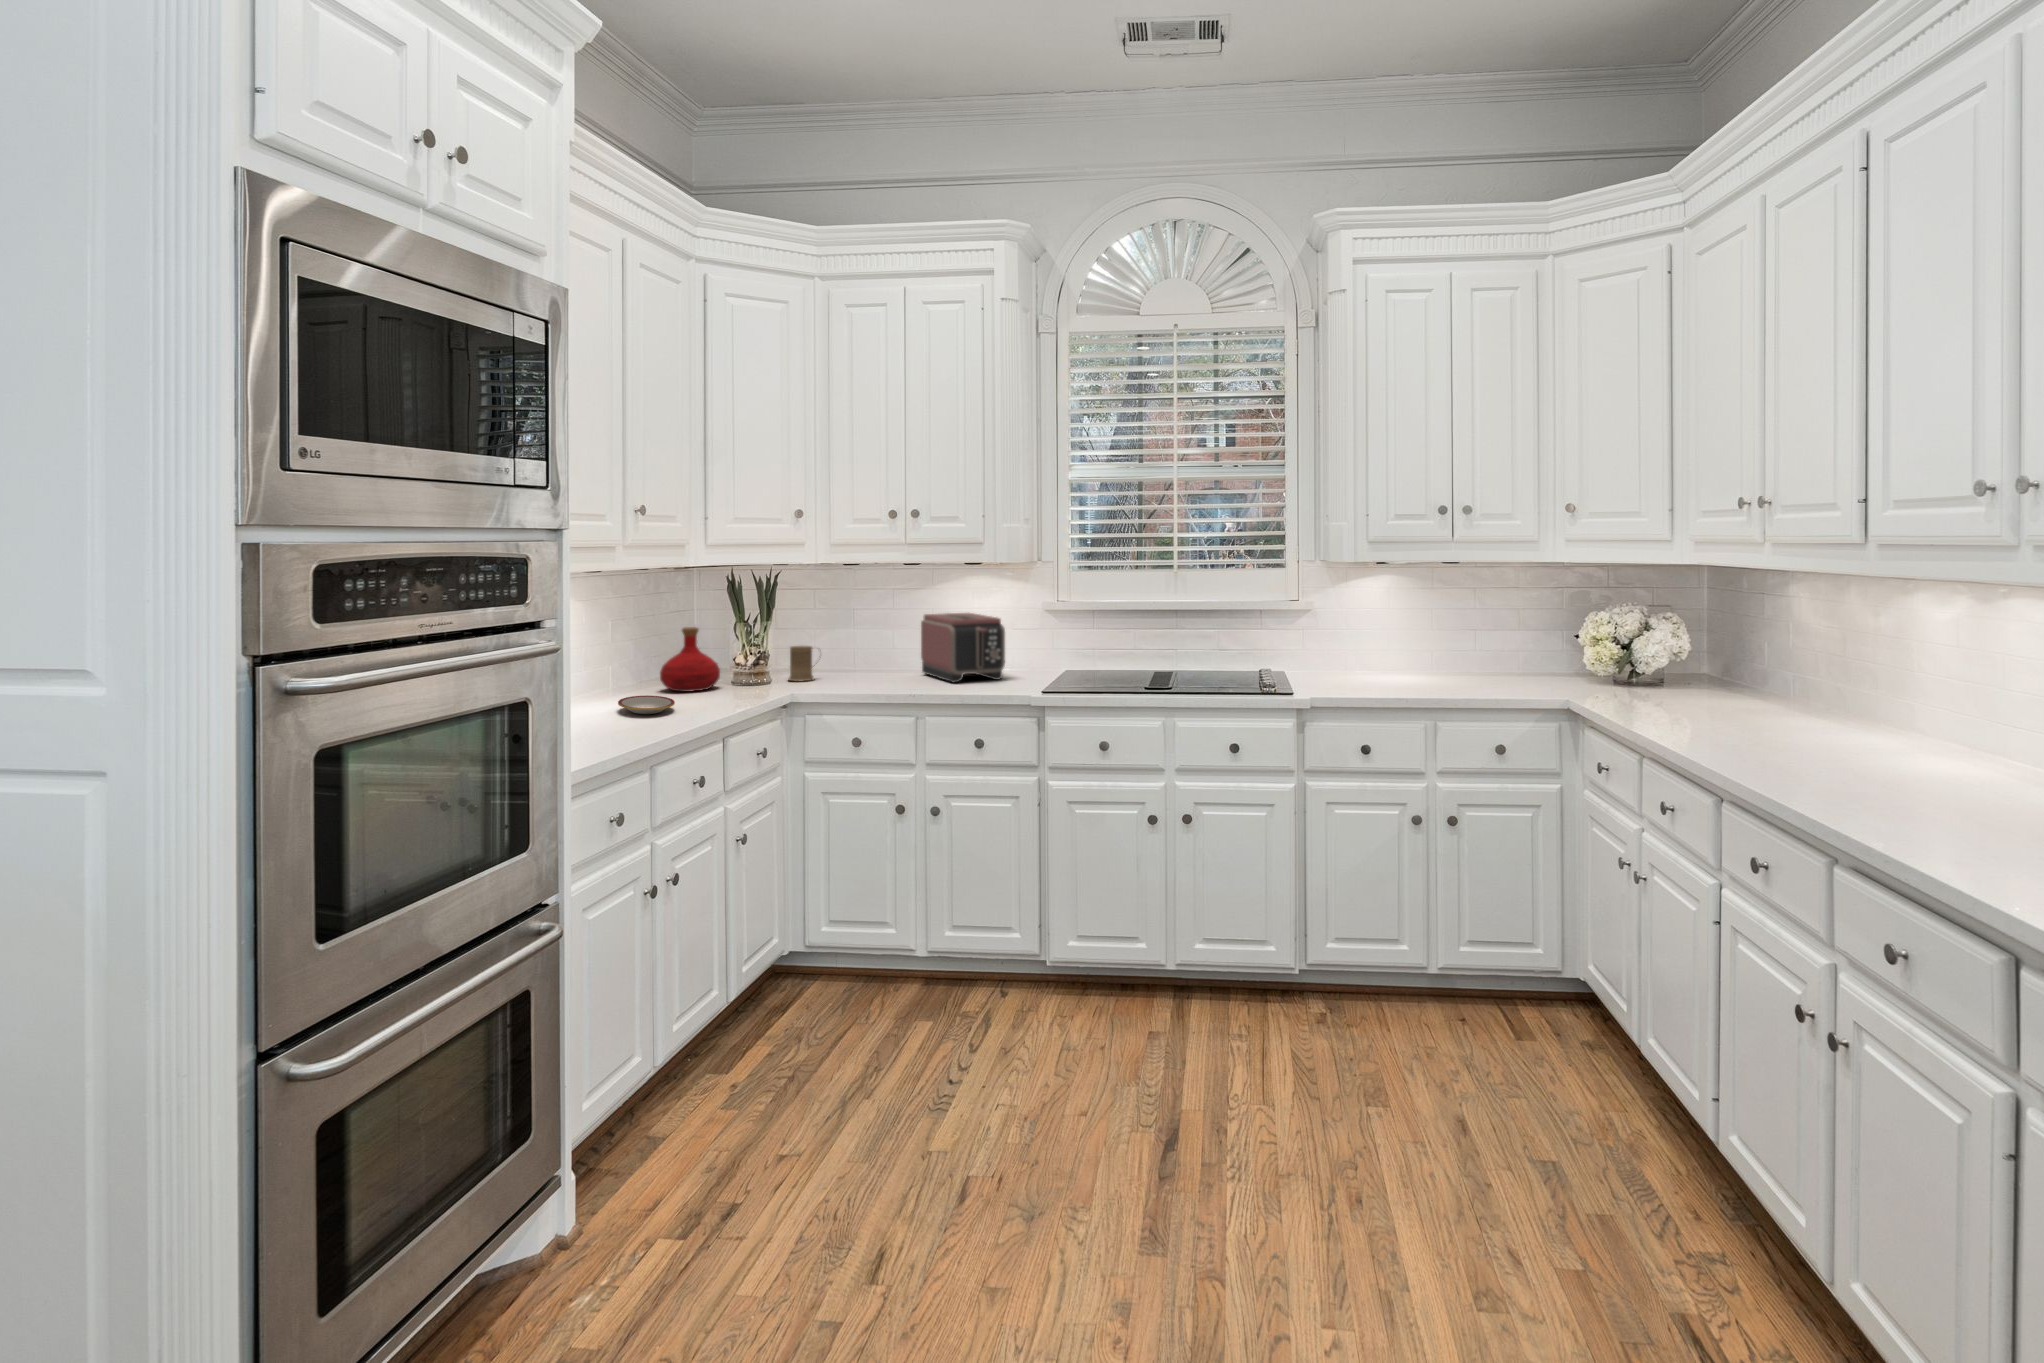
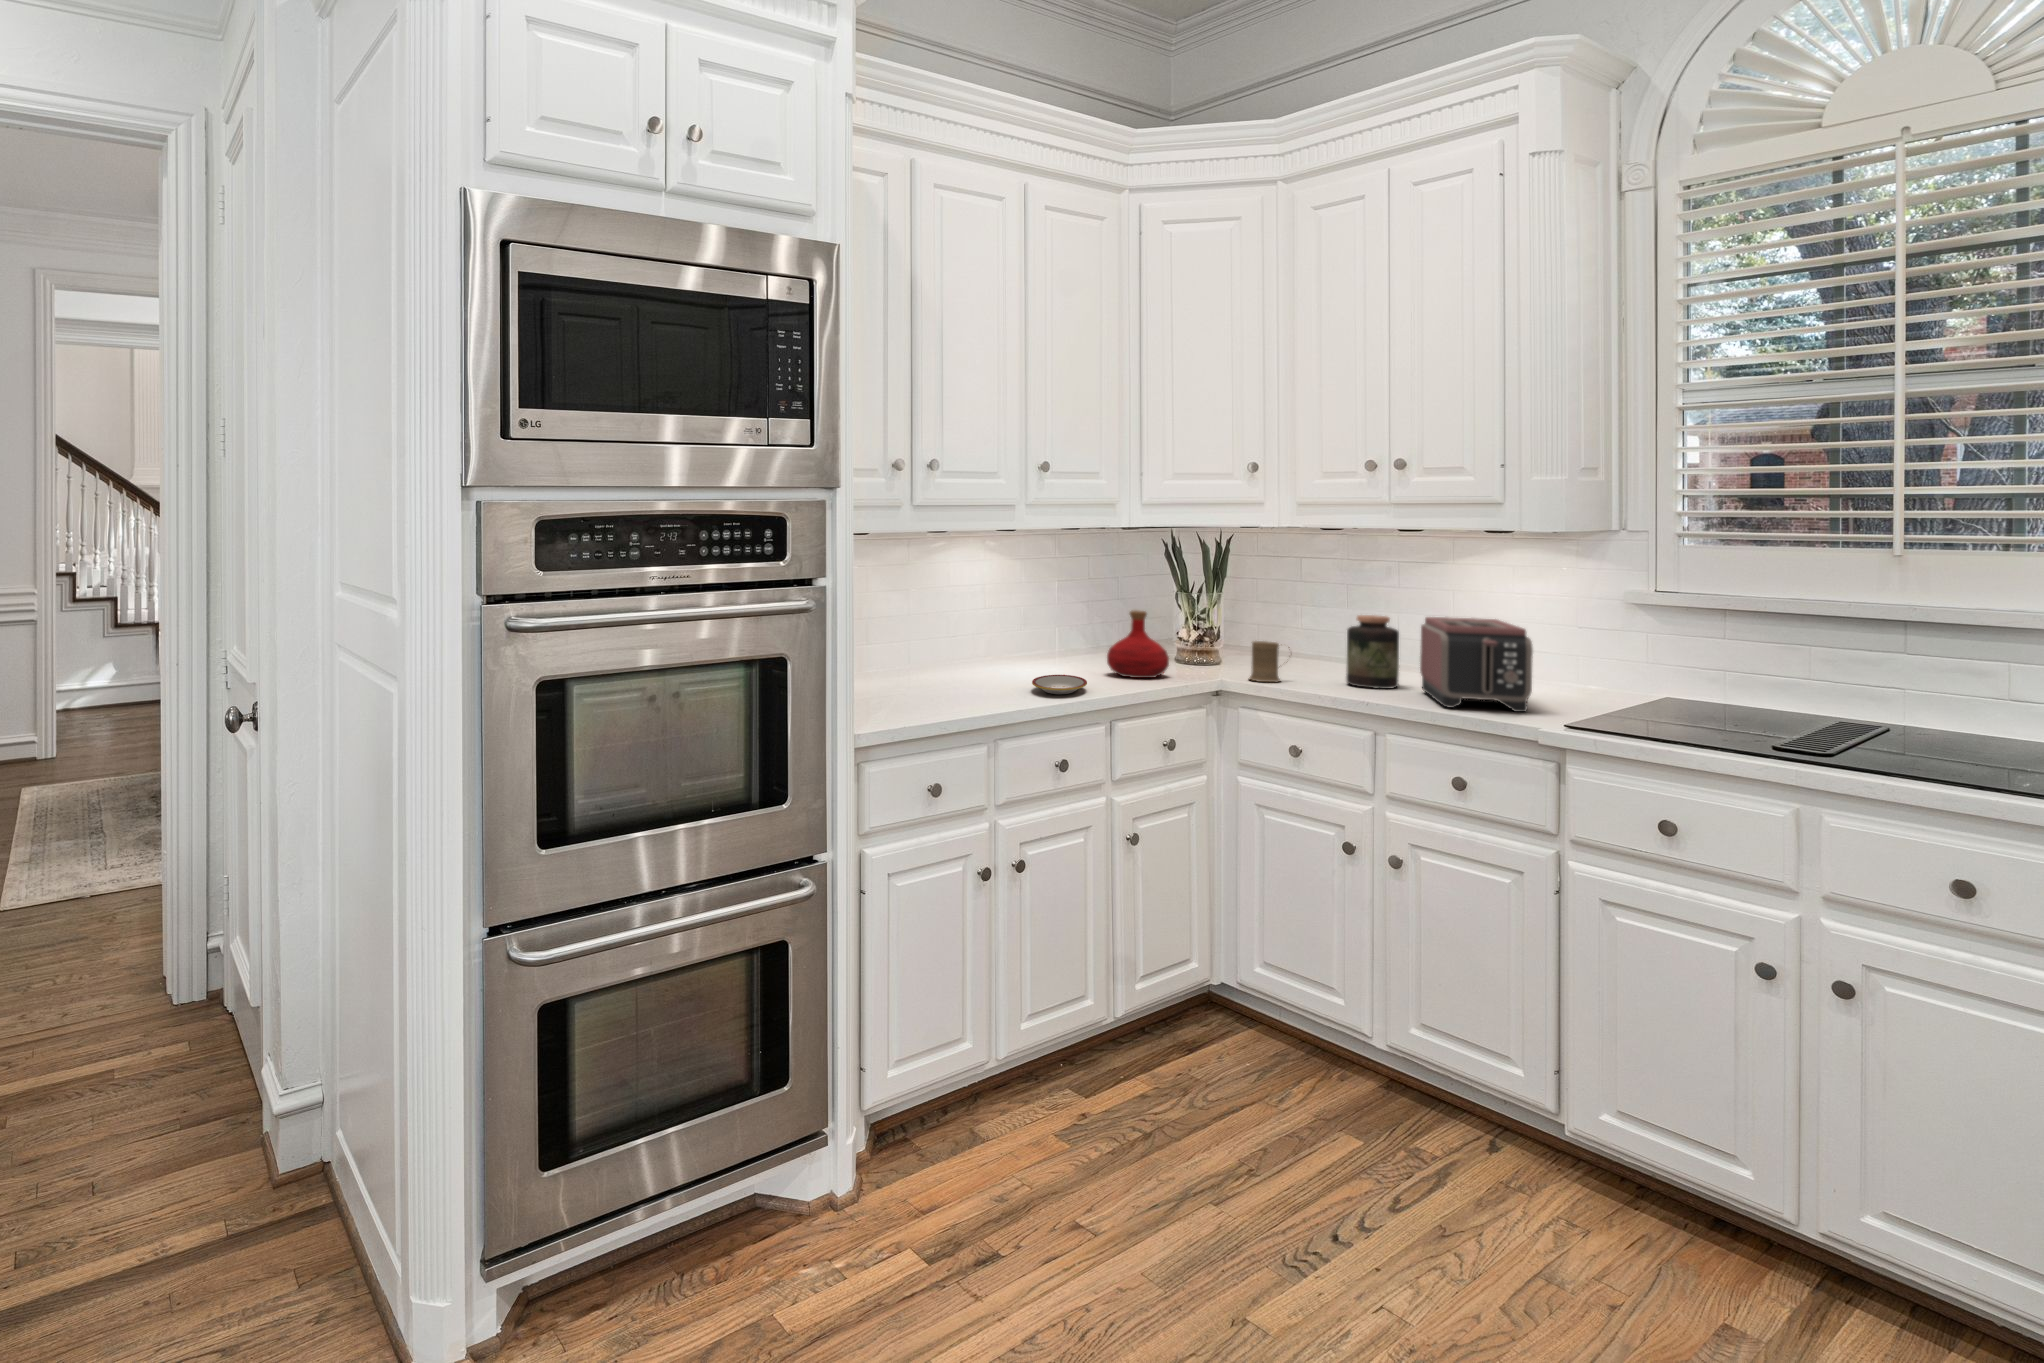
jar: none [864,616,902,676] -> present [1346,615,1399,689]

